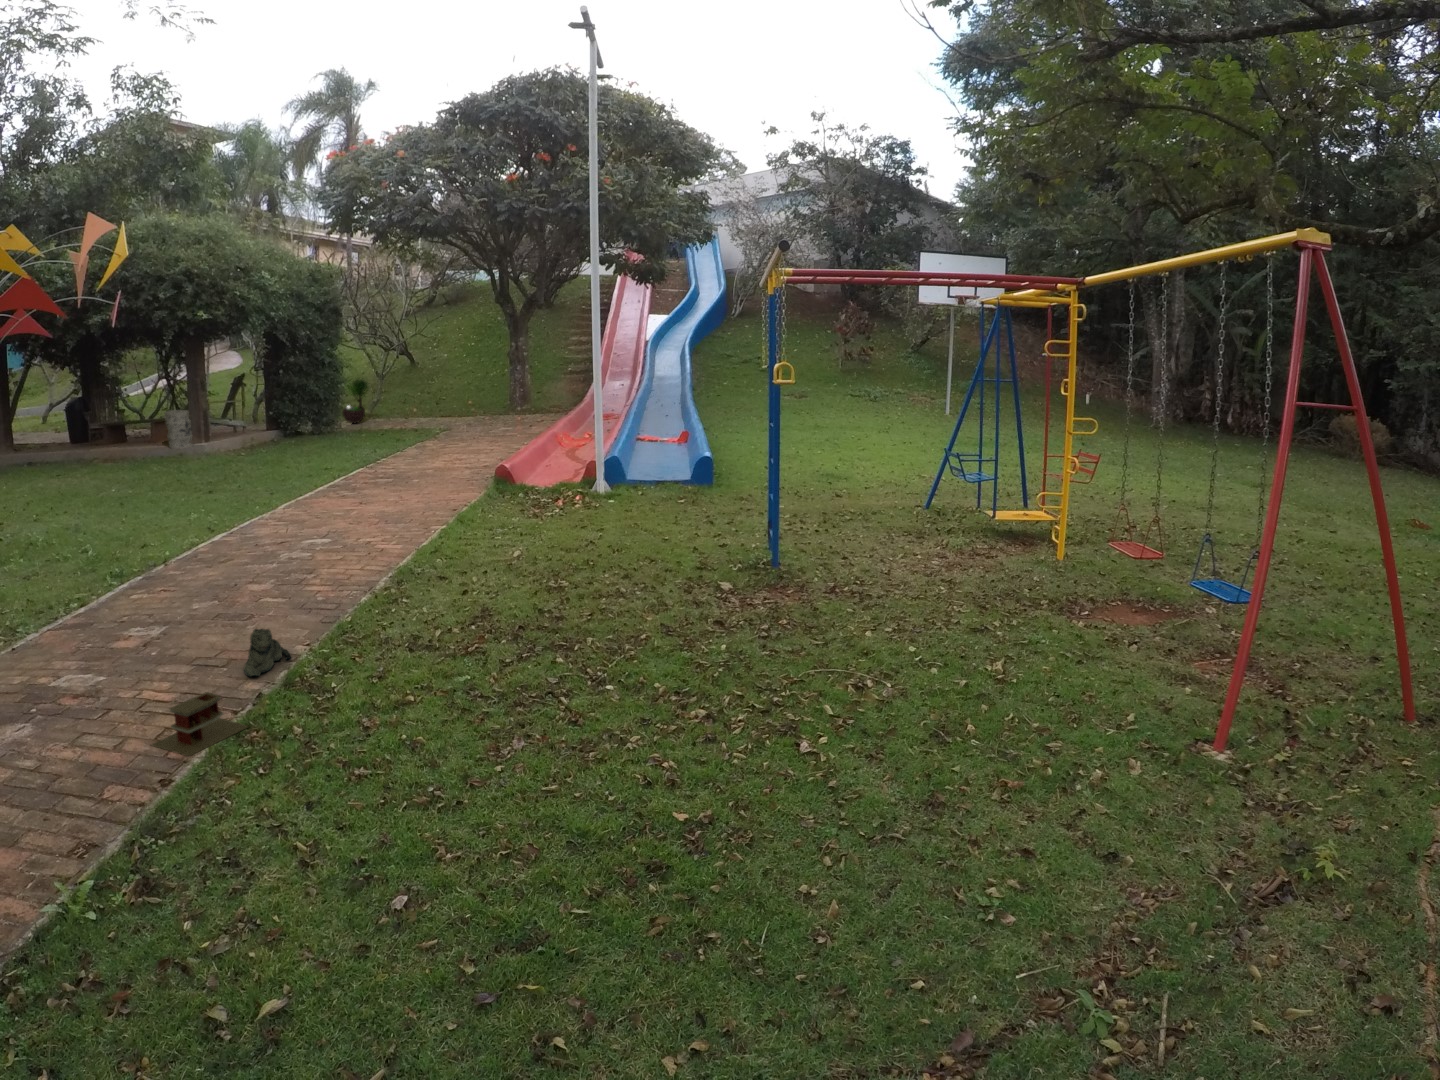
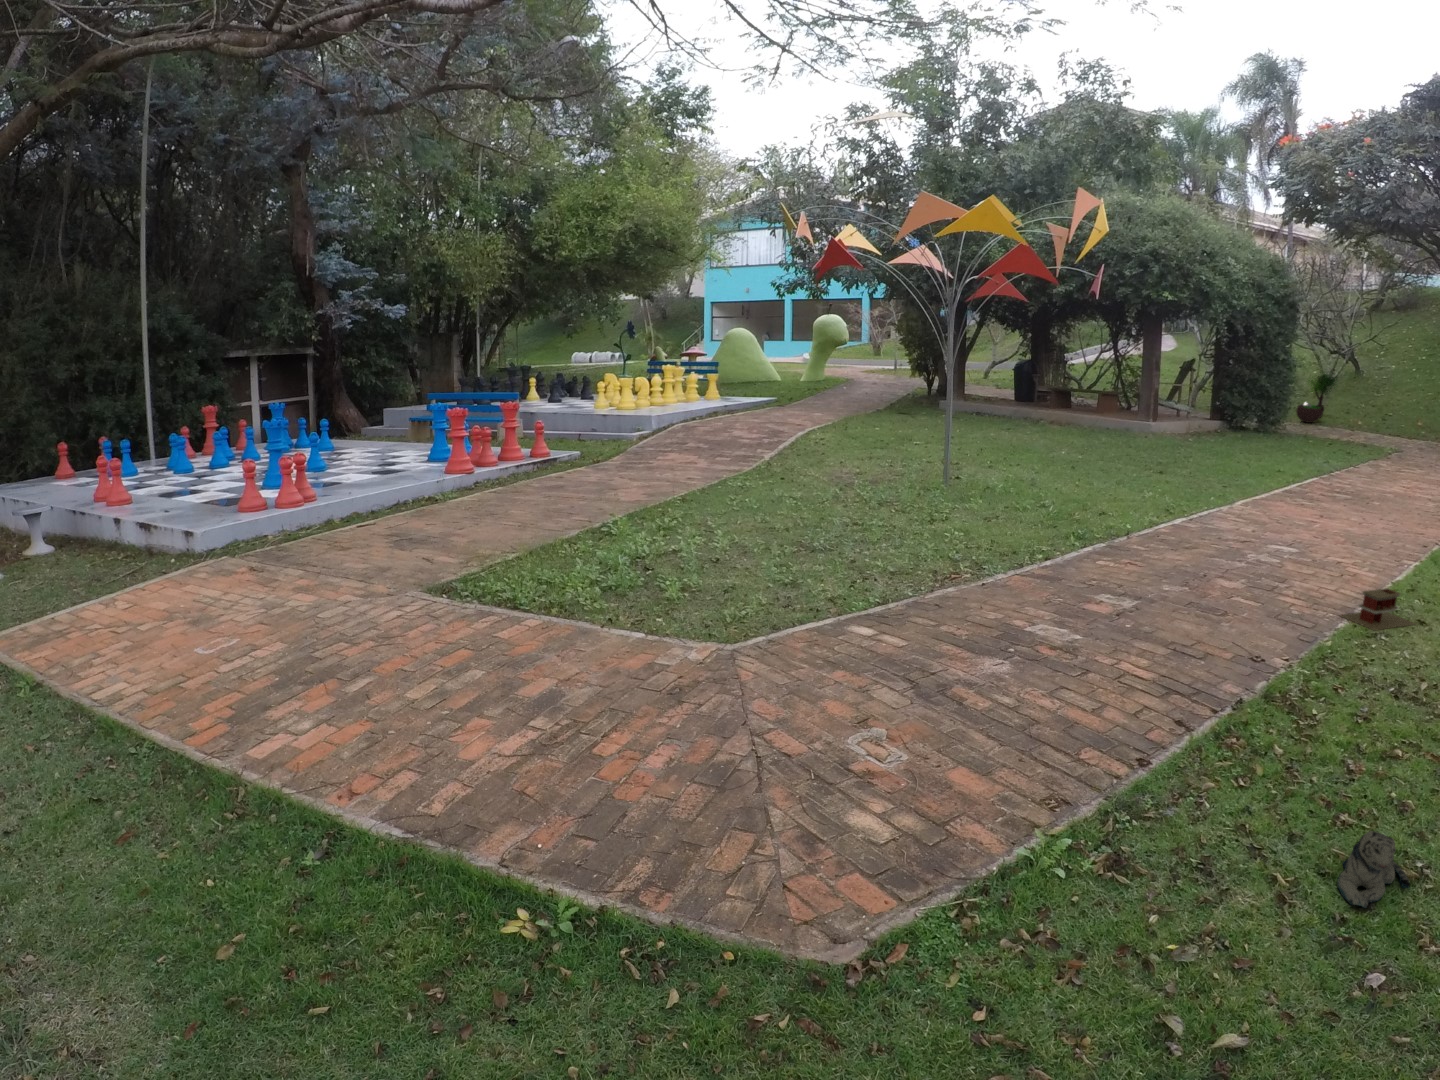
trash can: present [164,410,193,448] -> none [1113,385,1141,424]
plush toy: present [244,629,291,677] -> present [1337,831,1410,908]
toy house: present [152,692,248,756] -> present [1340,588,1415,630]

